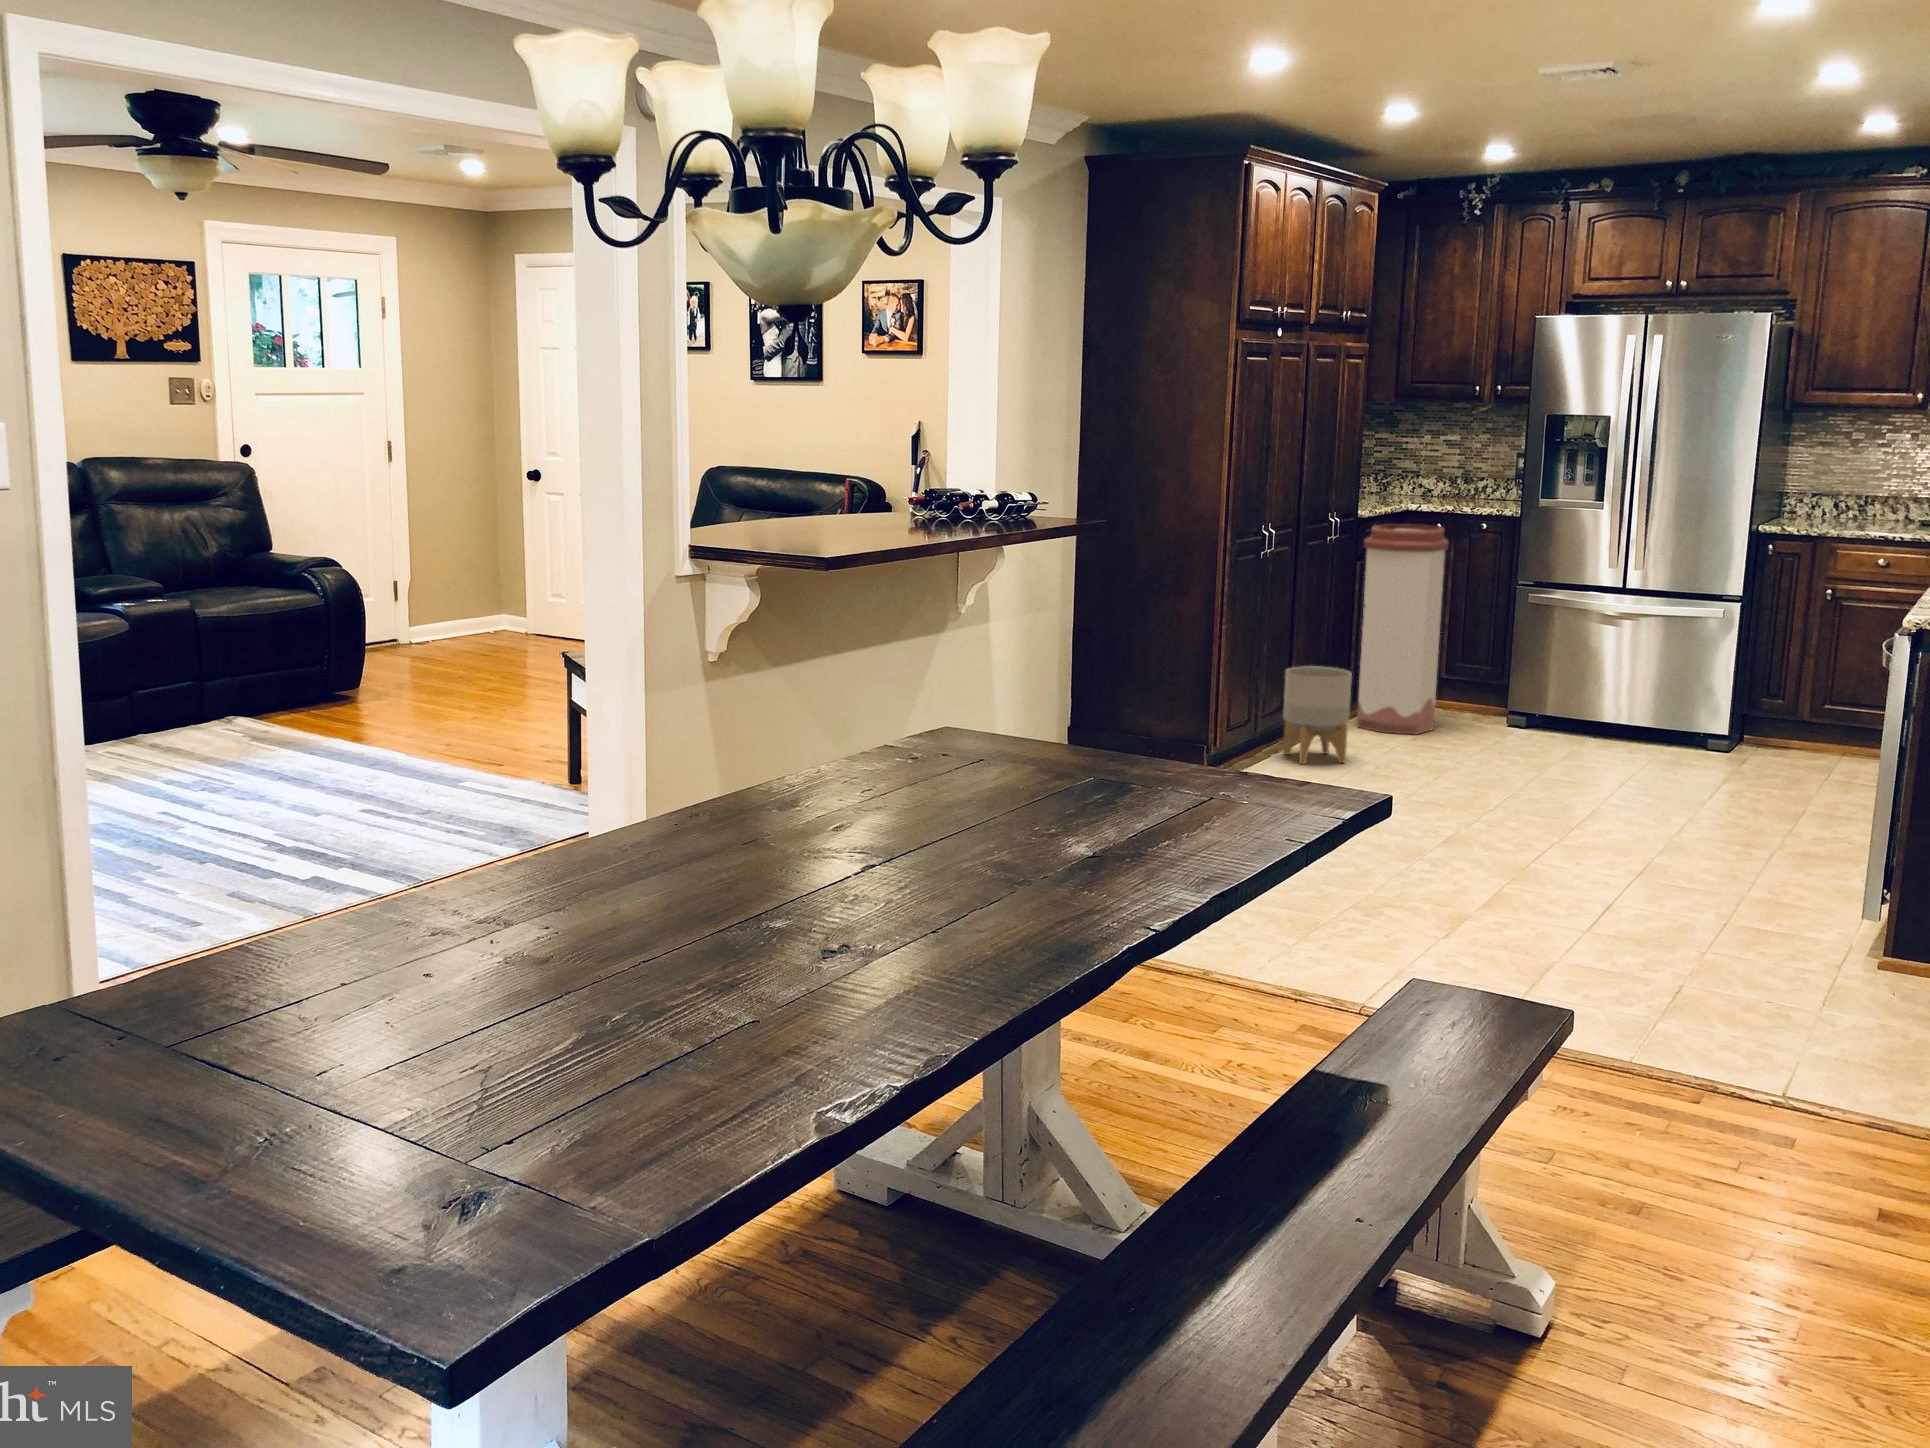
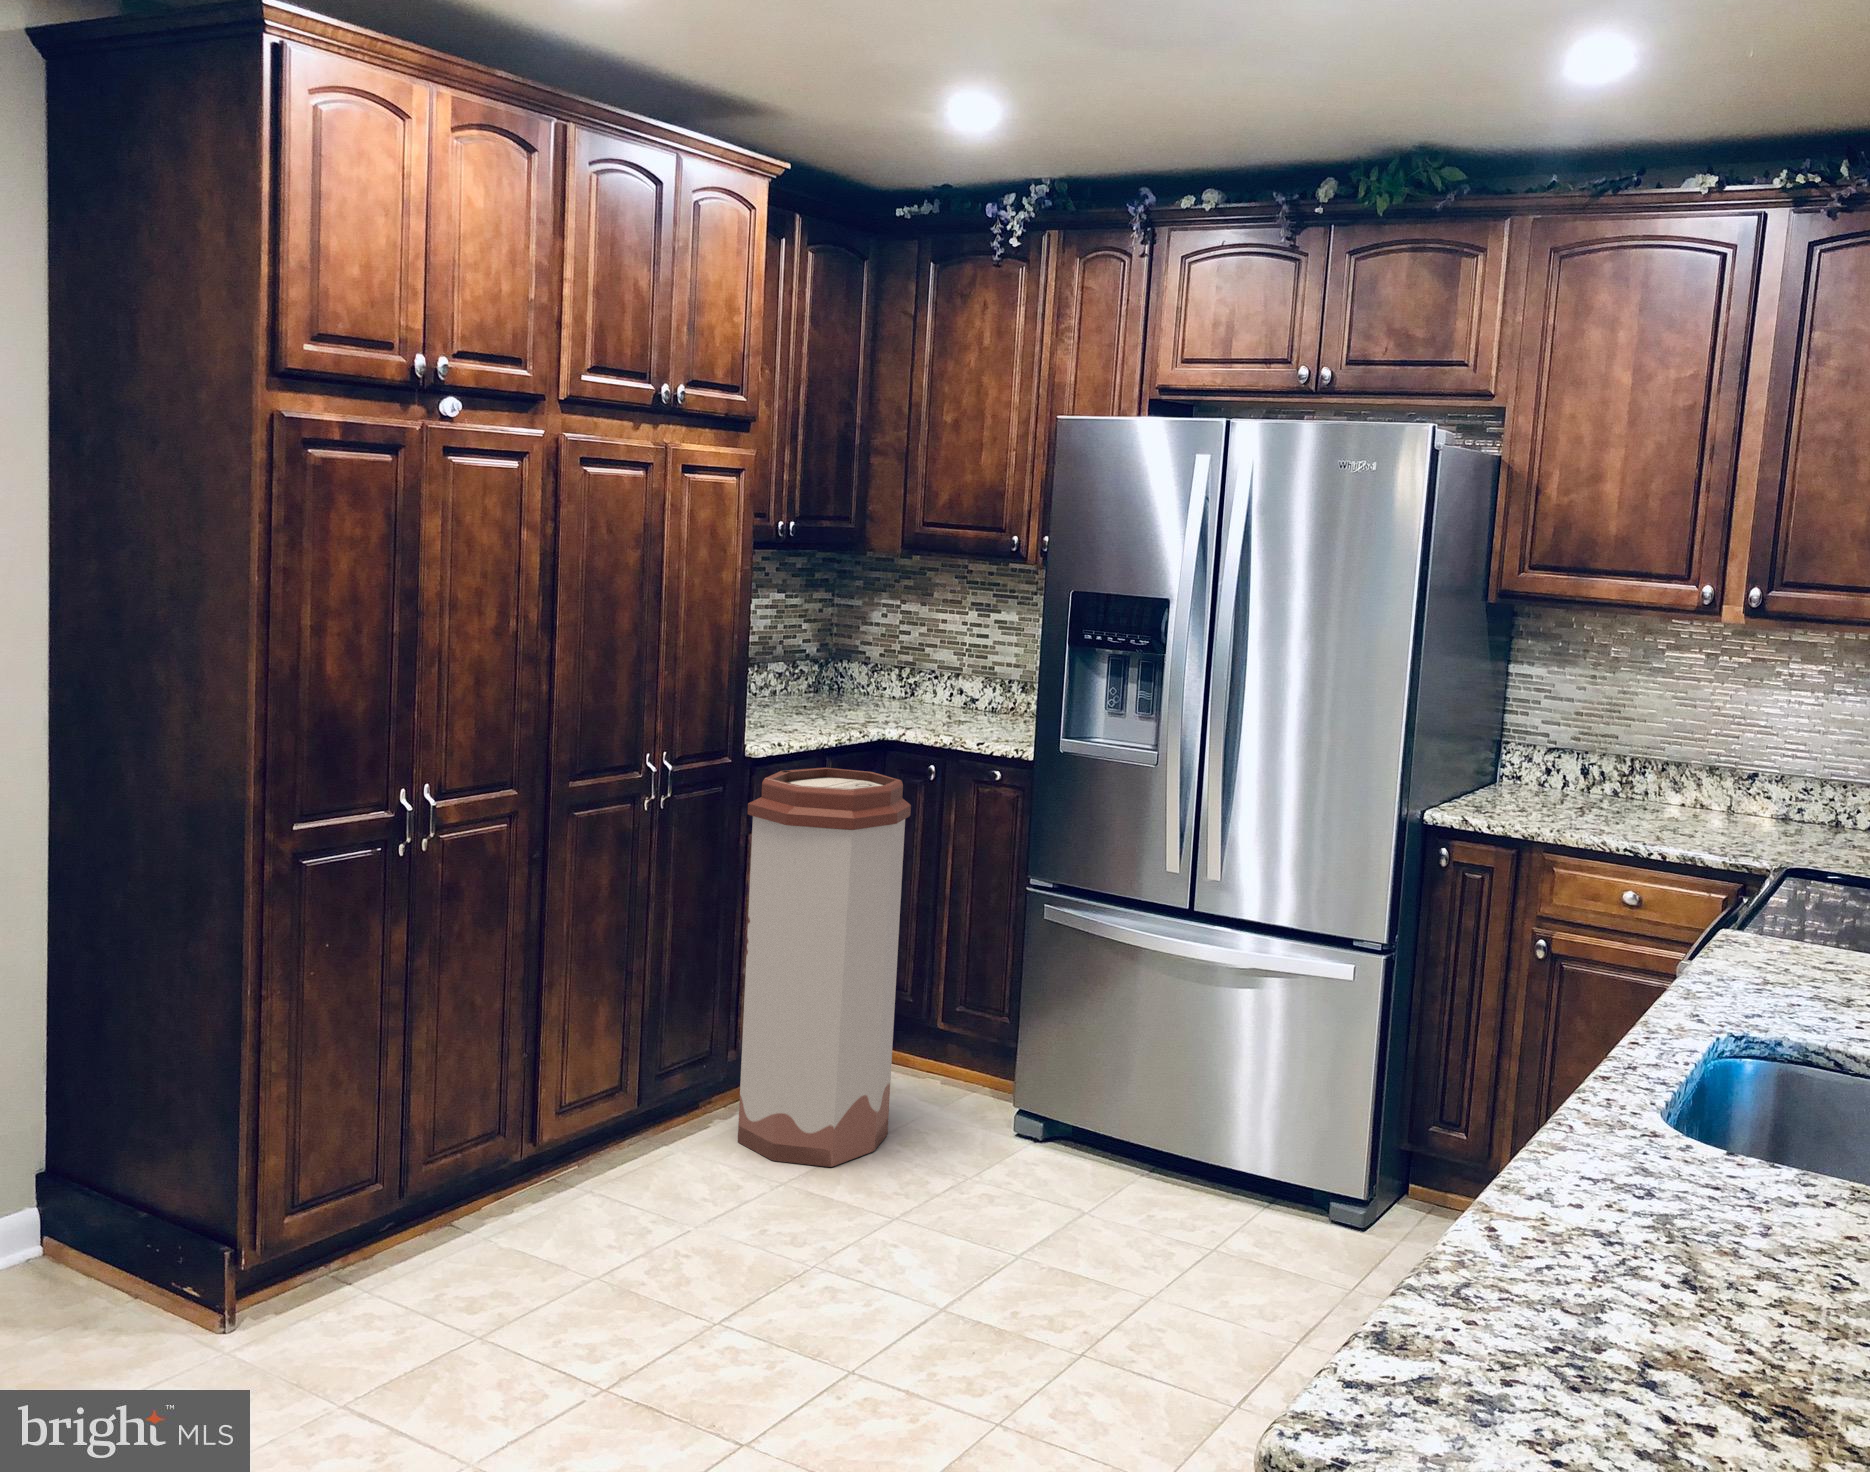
planter: present [1283,666,1352,764] -> none [488,1058,625,1274]

